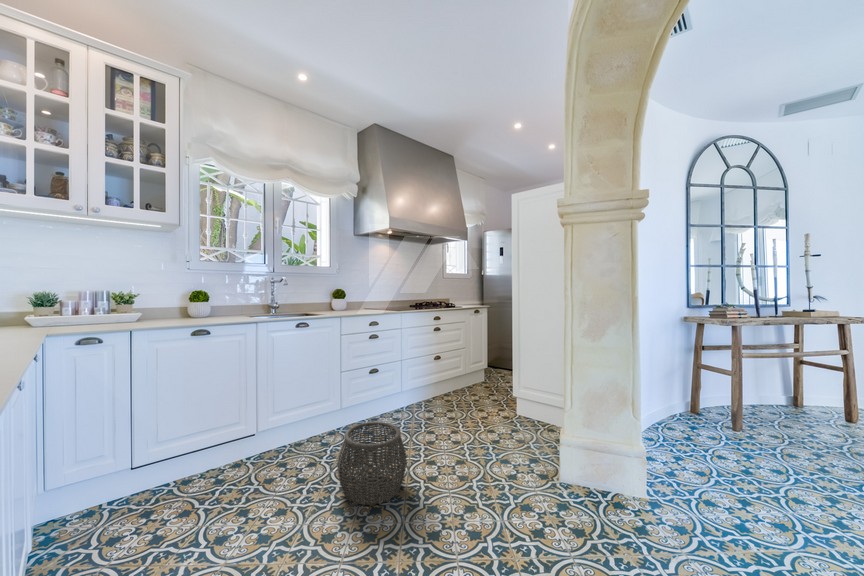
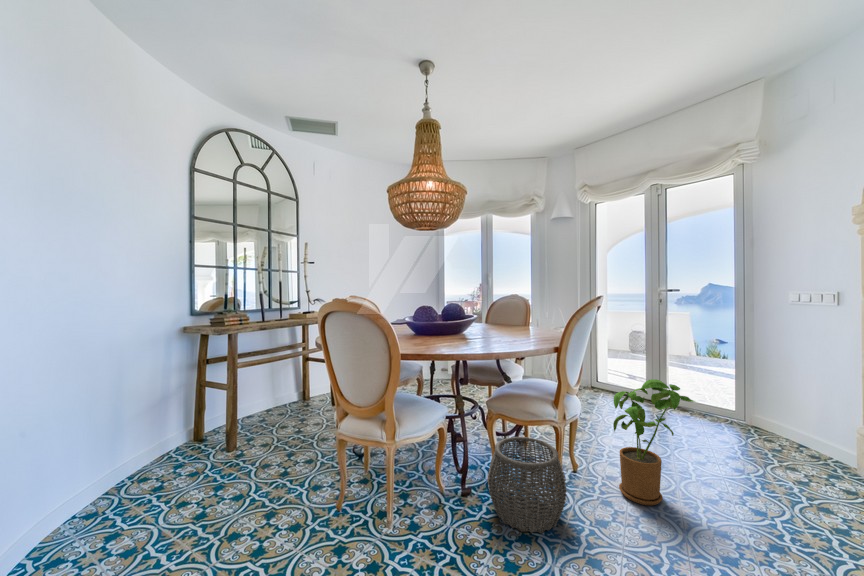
house plant: none [436,358,491,456] -> present [613,379,695,505]

